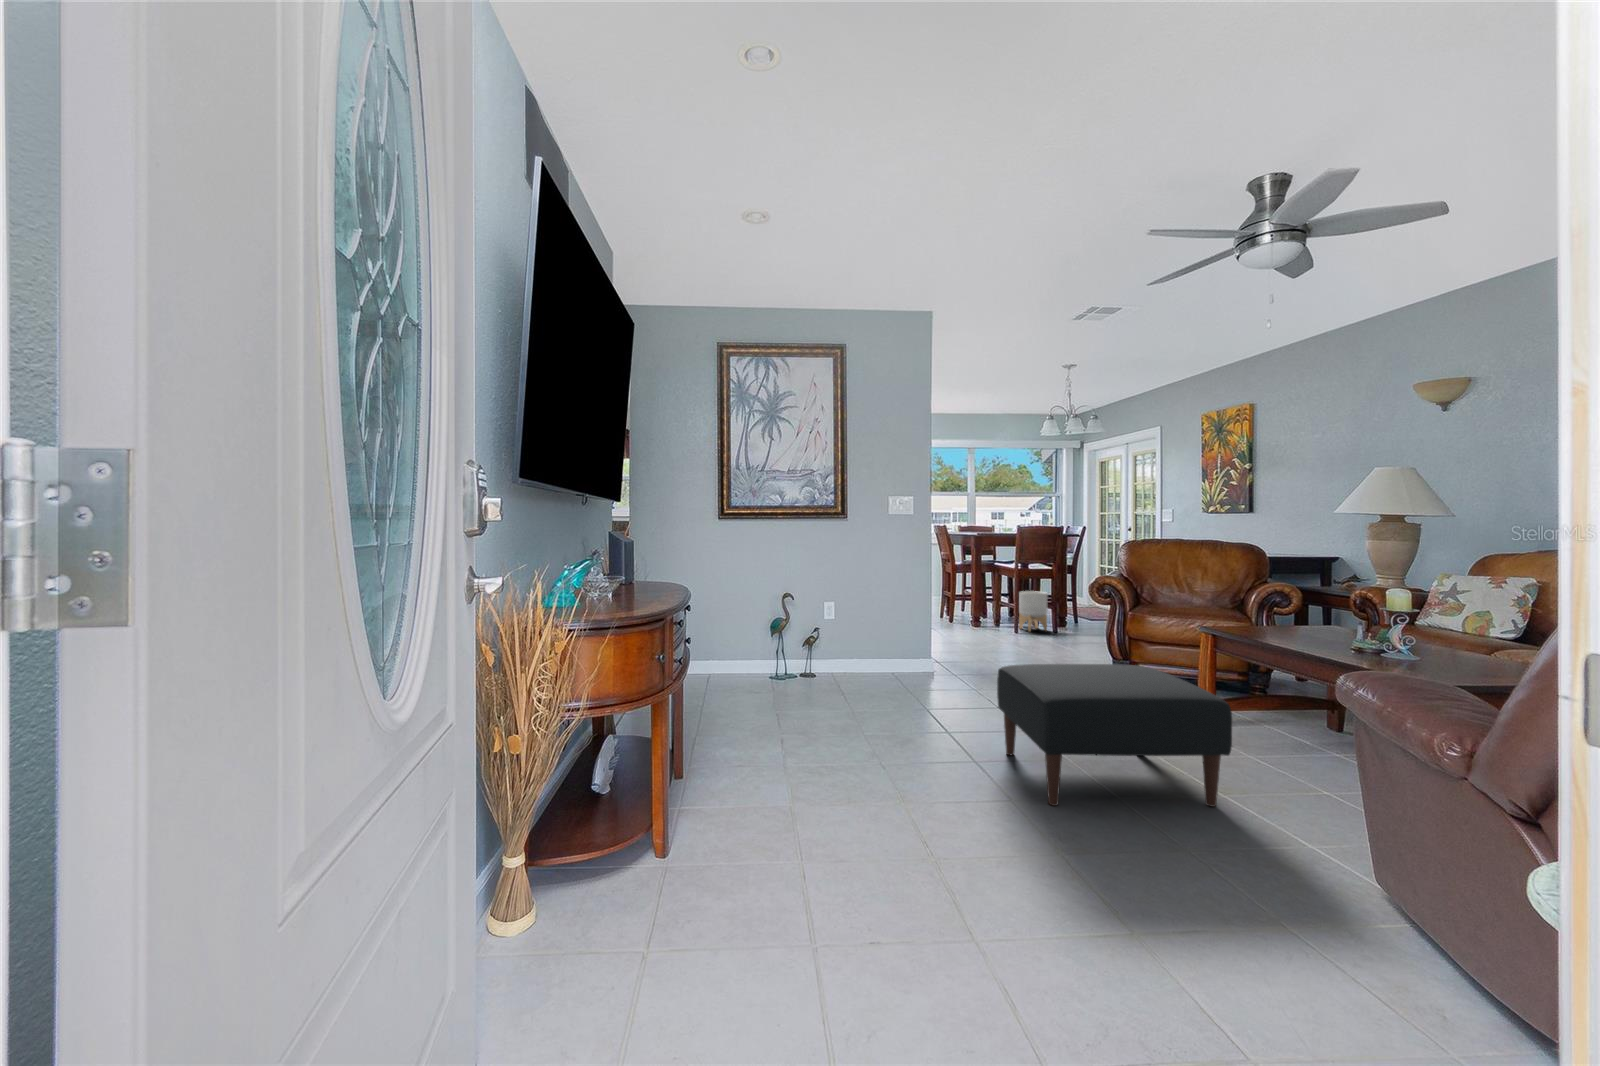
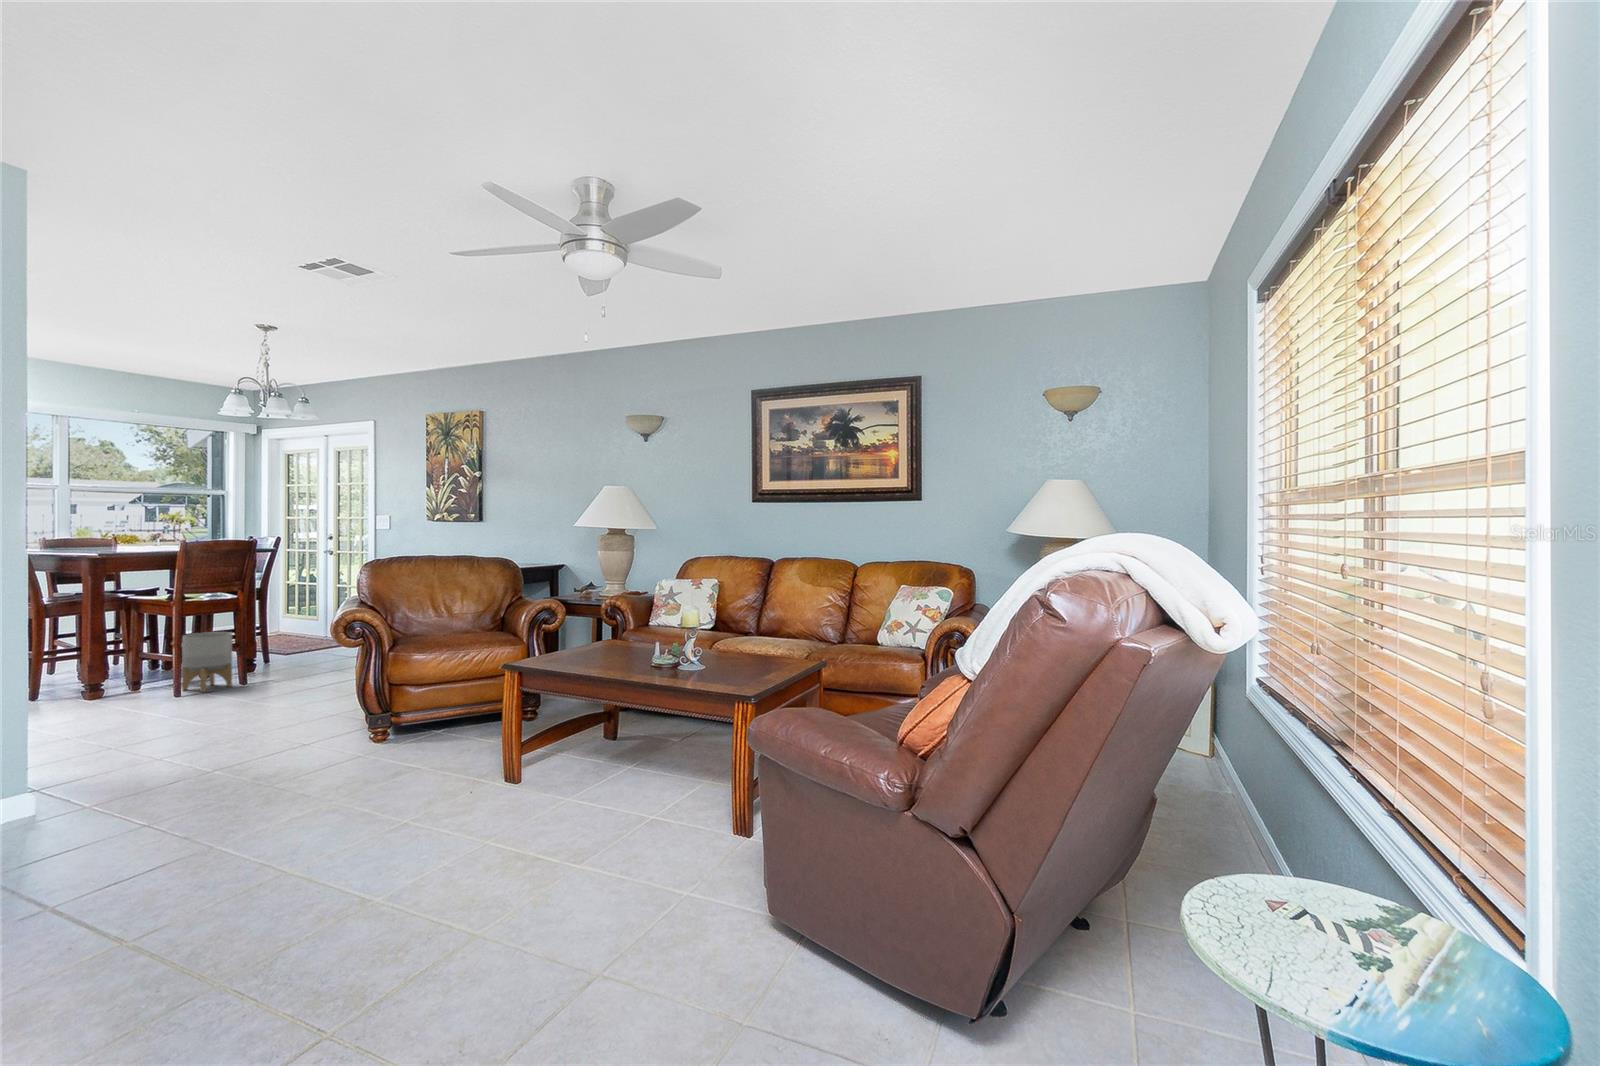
ottoman: present [997,664,1232,807] -> none [245,725,590,978]

